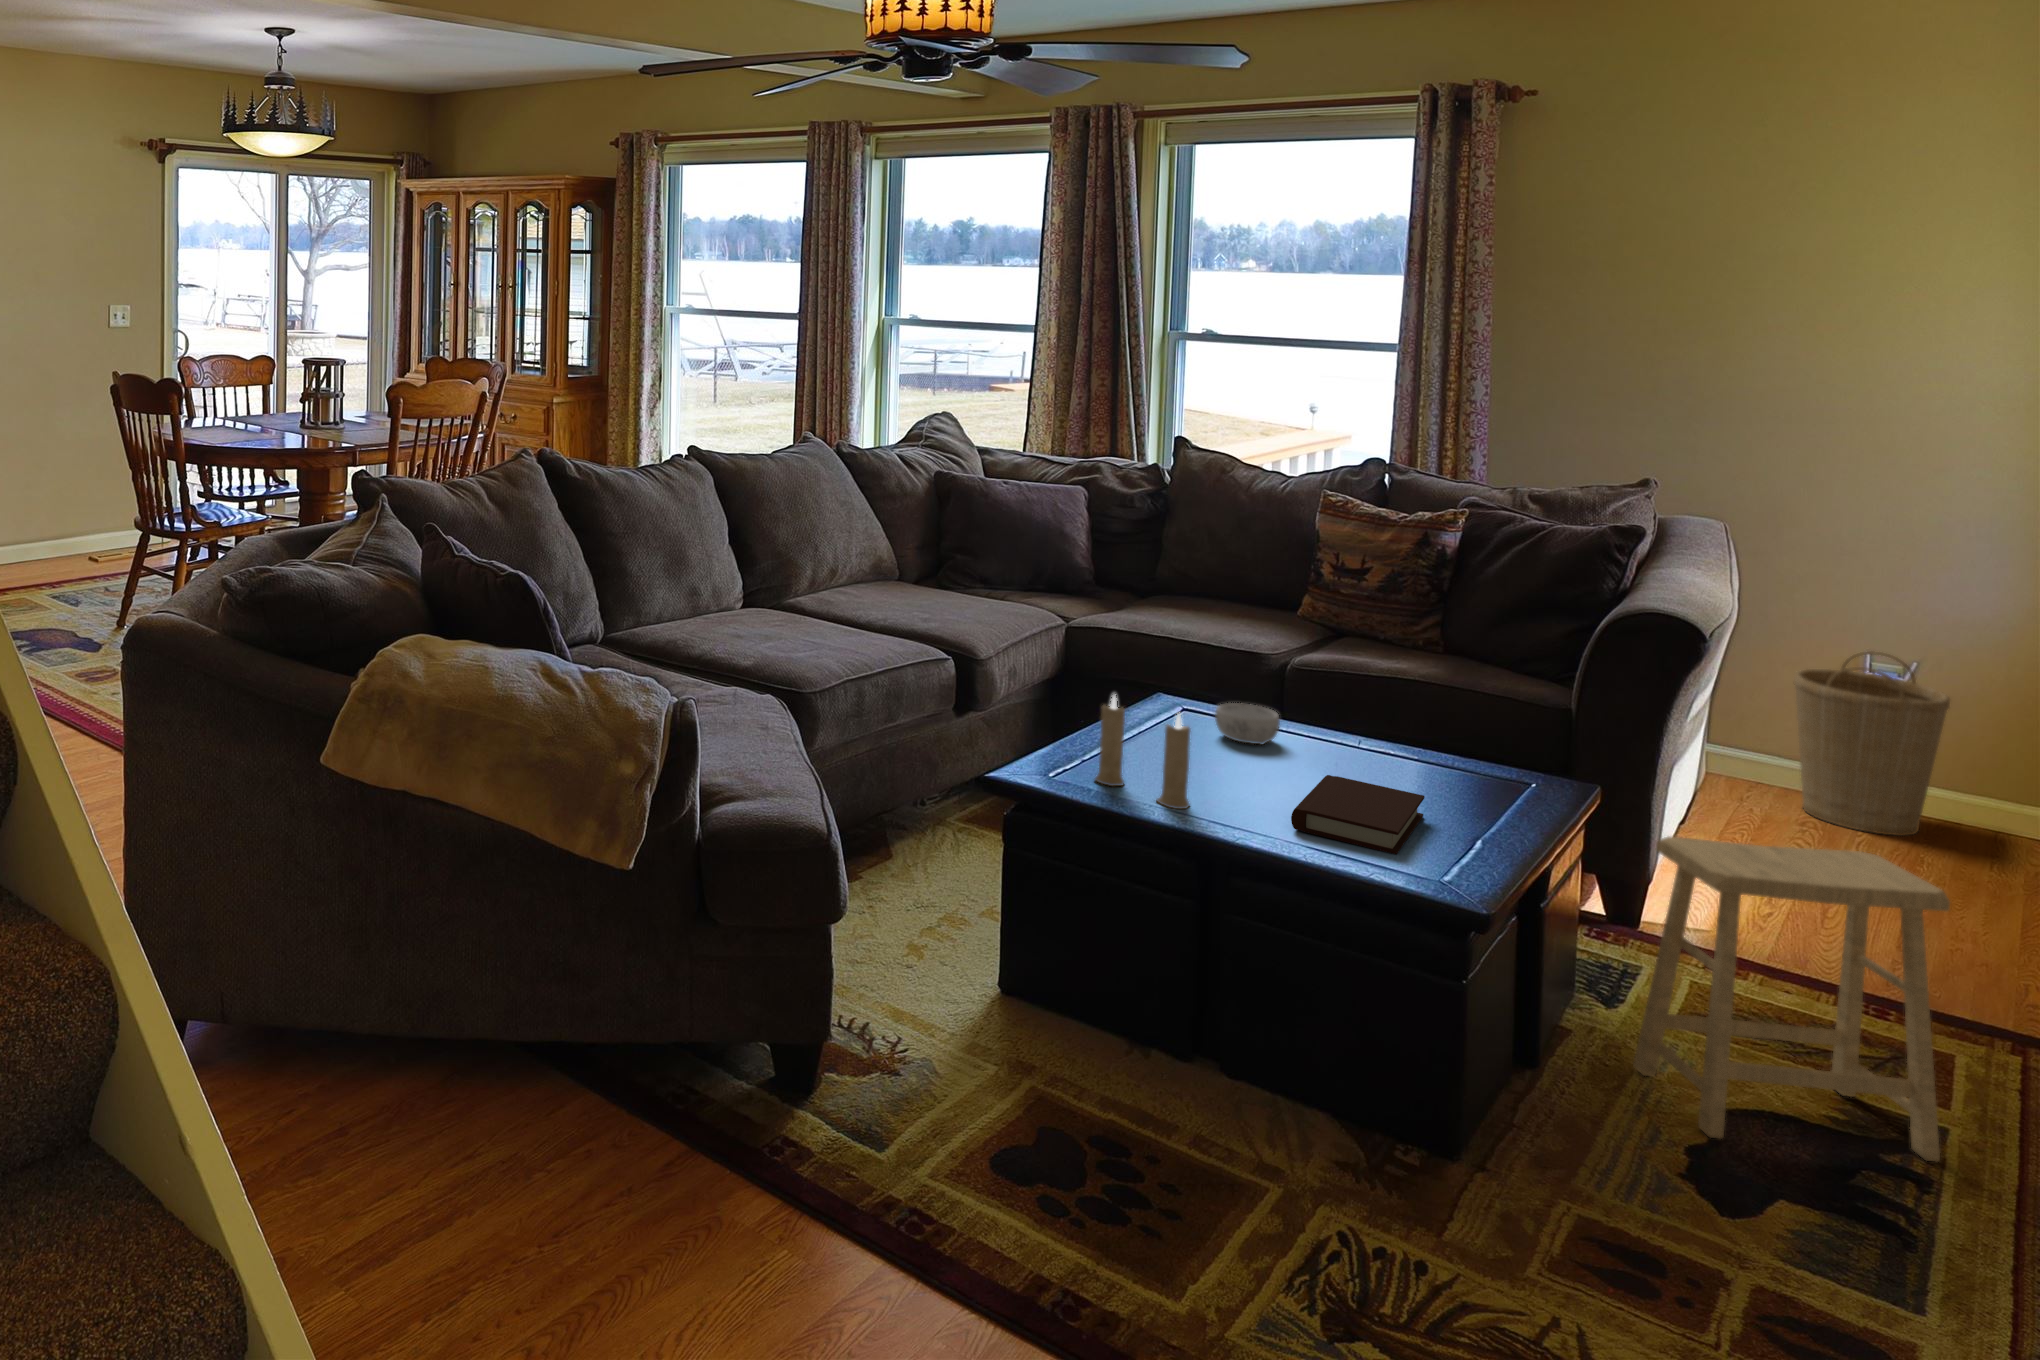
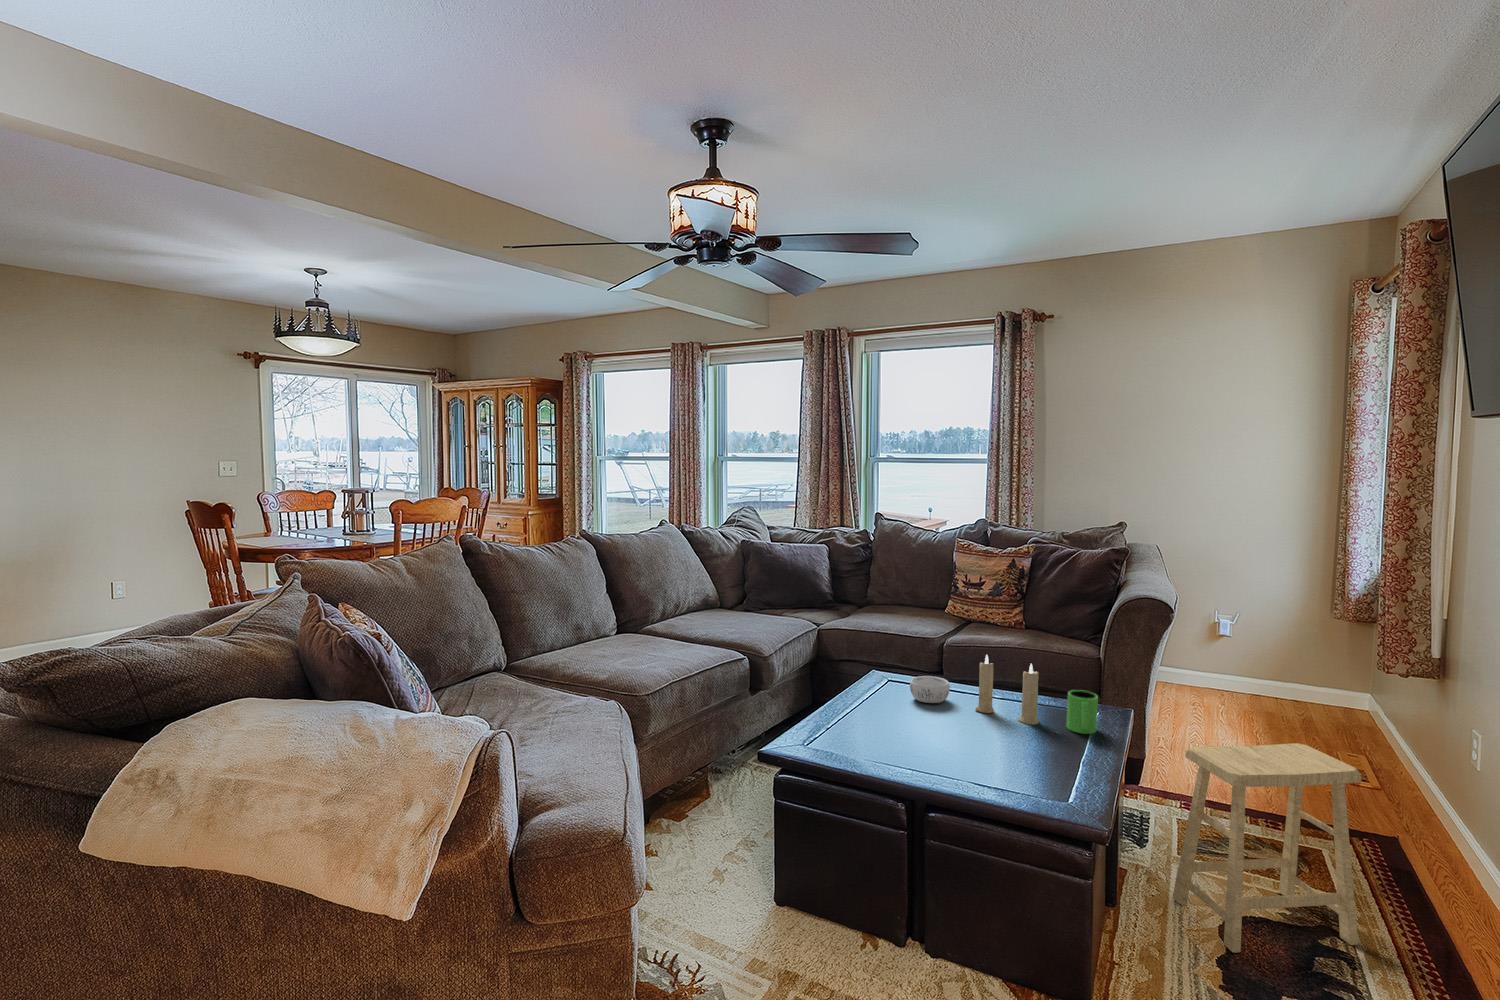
basket: present [1794,651,1950,836] -> none [1186,609,1260,707]
candle: present [1095,695,1190,809] -> present [975,655,1039,725]
mug: none [1465,739,1518,805] -> present [1066,690,1098,734]
book: present [1291,775,1424,854] -> none [970,726,1049,787]

